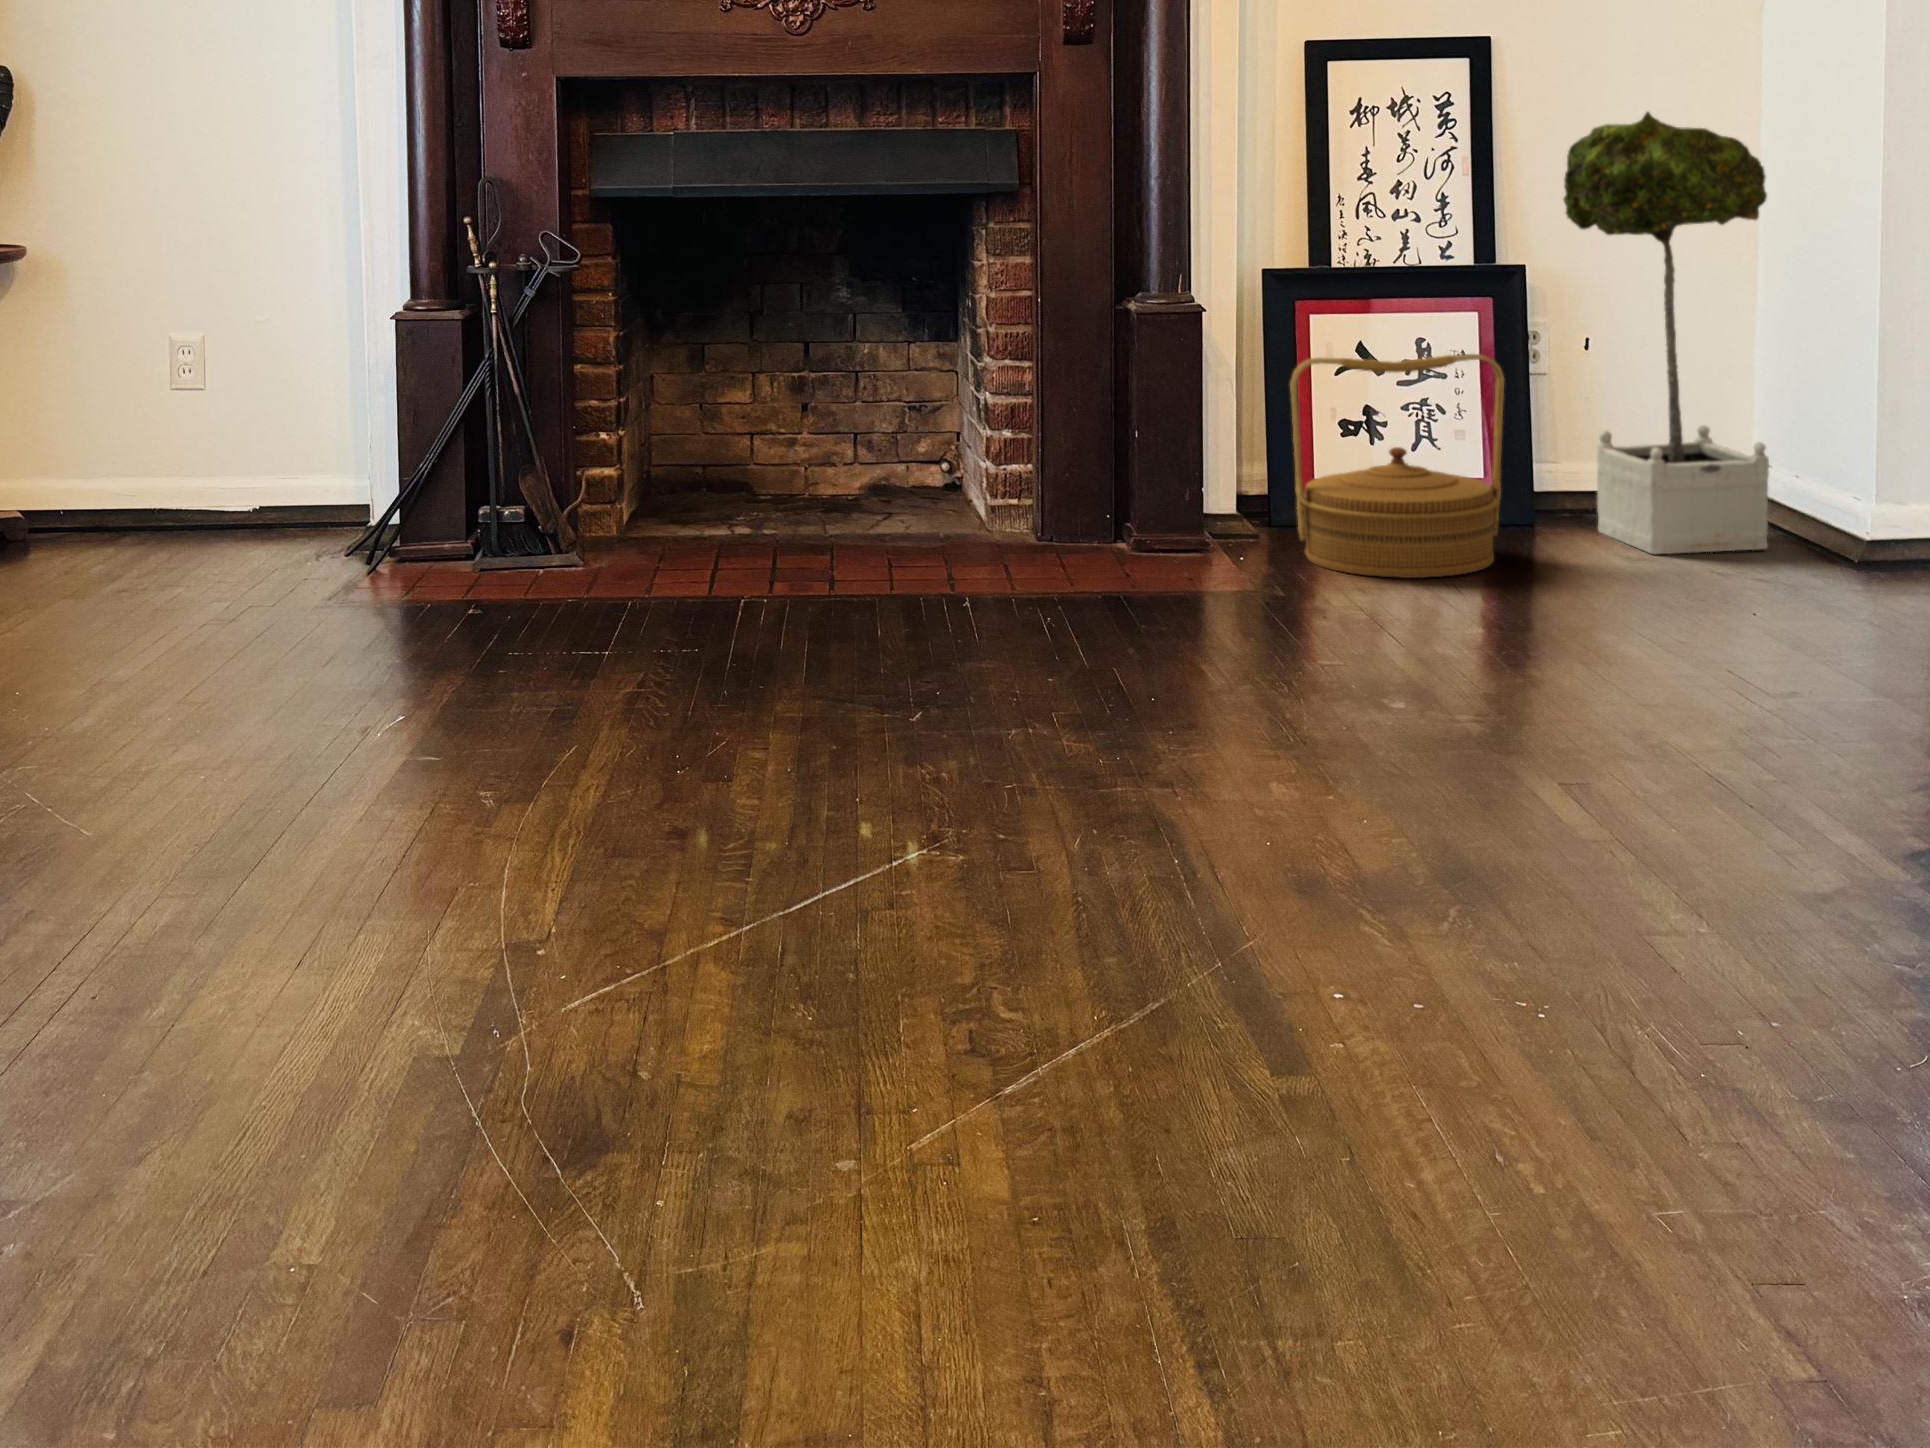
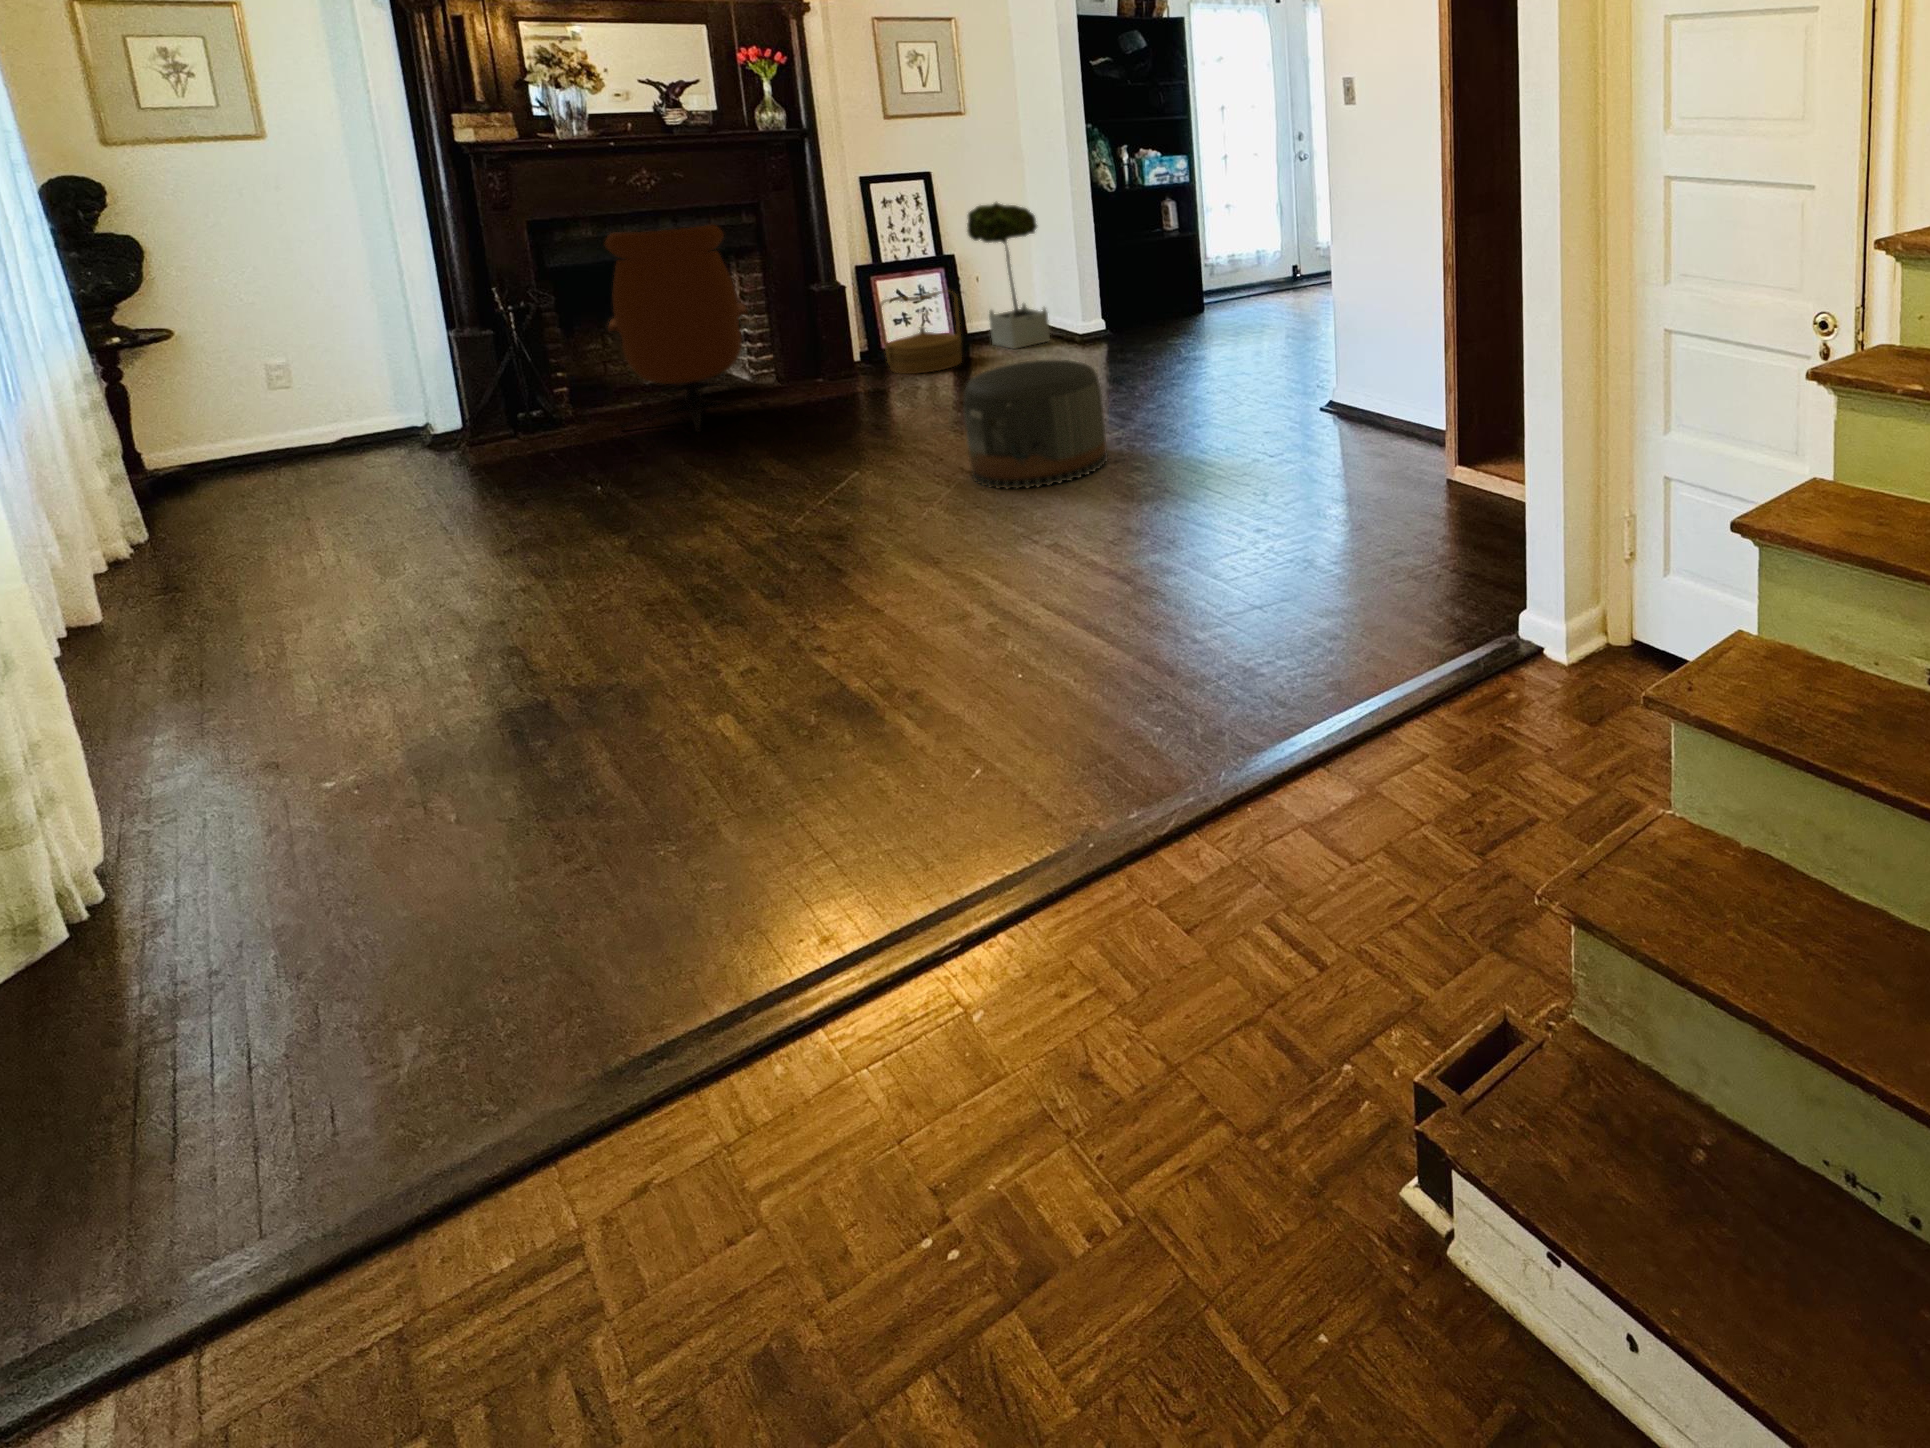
lounge chair: none [645,85,980,624] -> present [605,225,769,432]
pouf: none [1268,589,1874,1211] -> present [963,360,1108,489]

